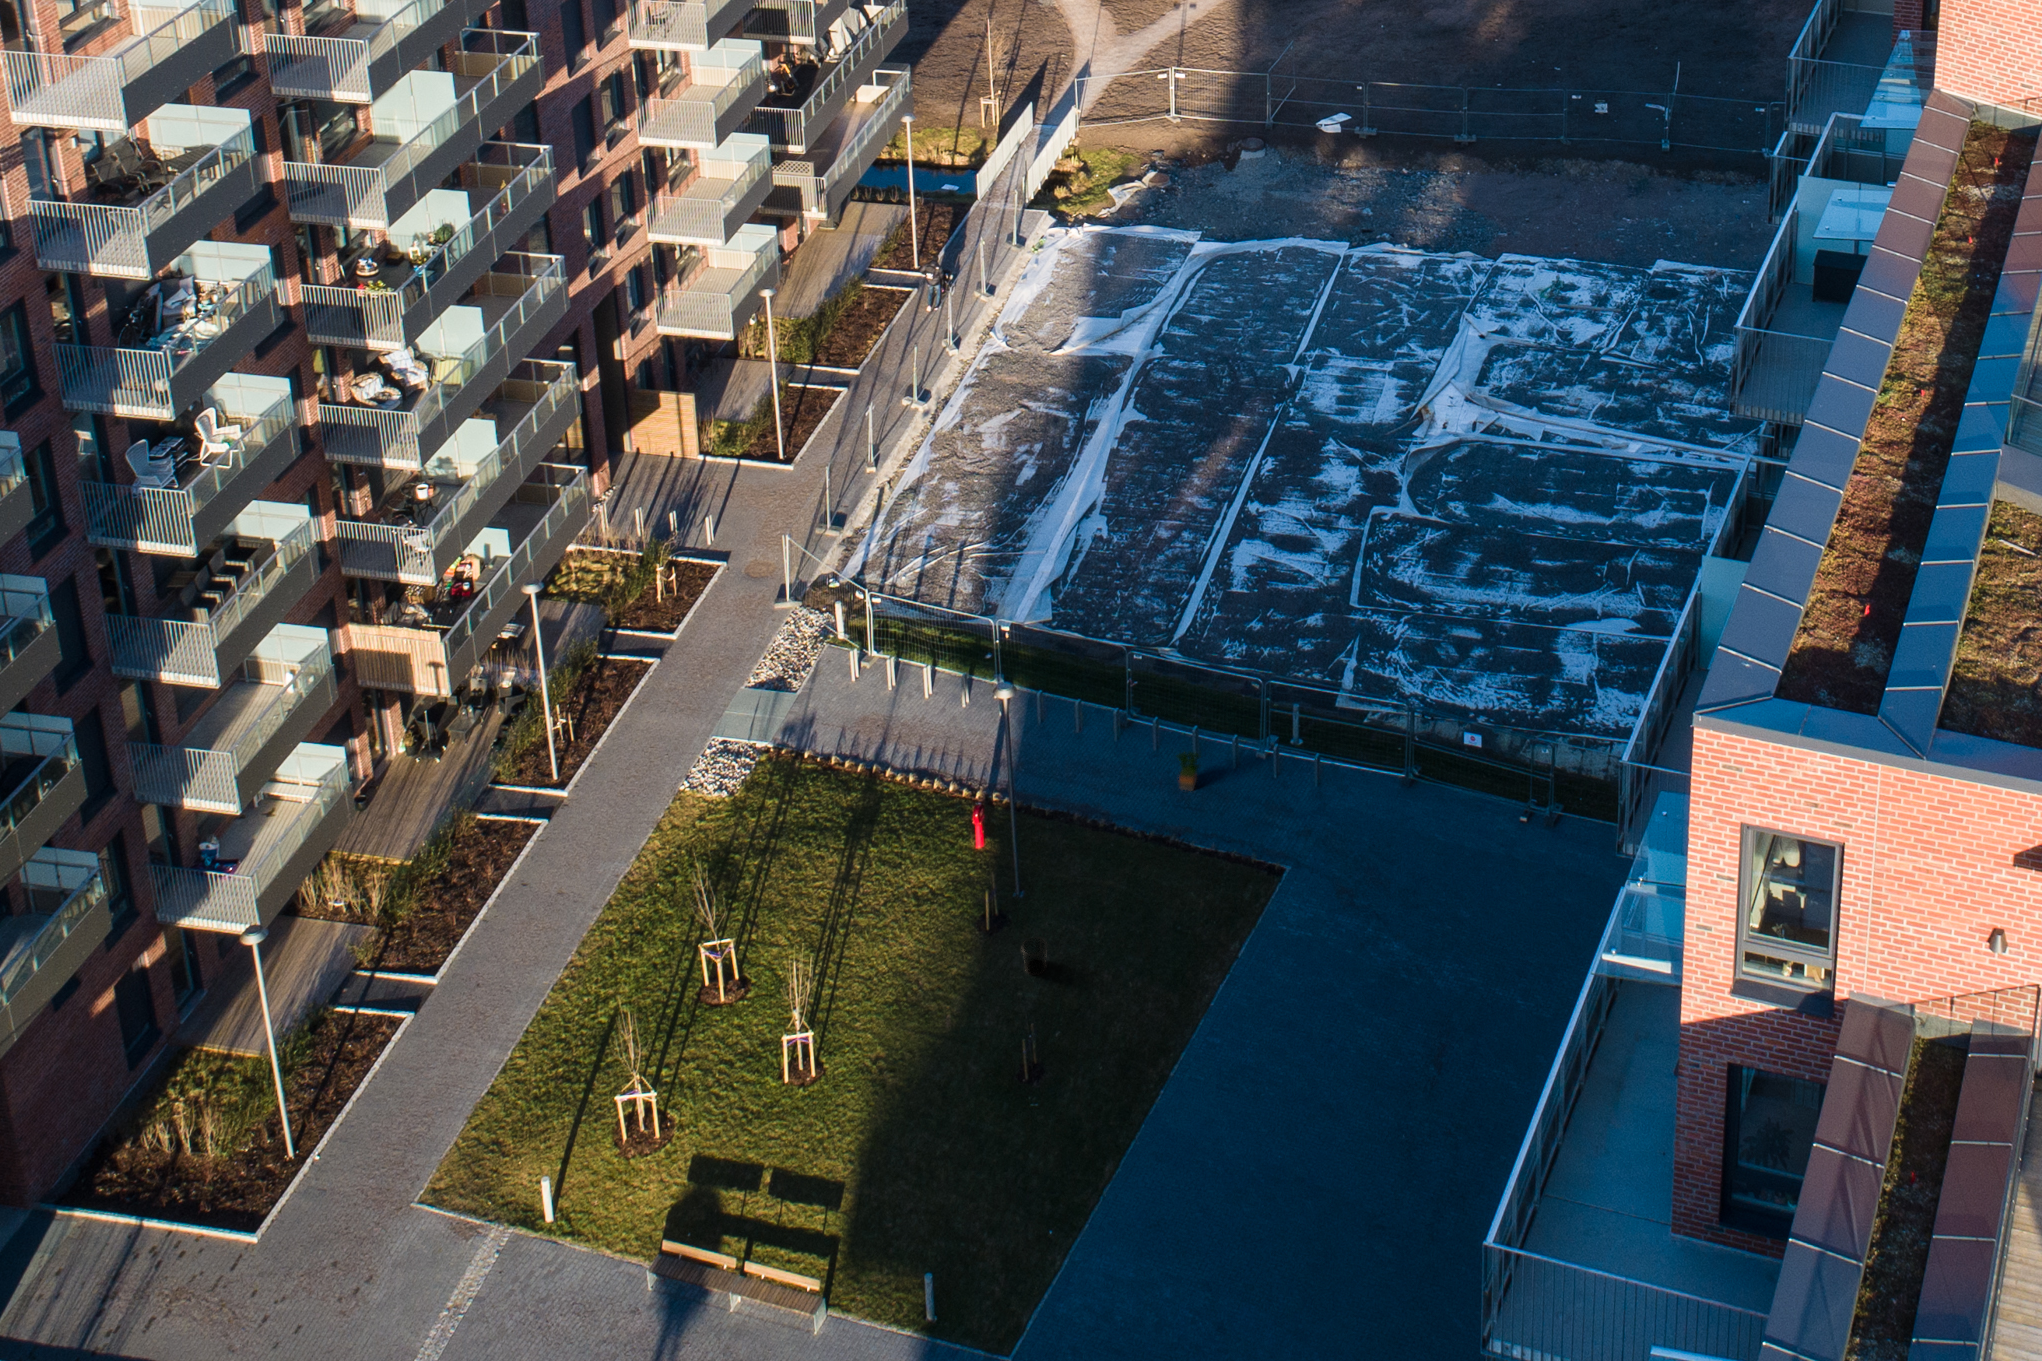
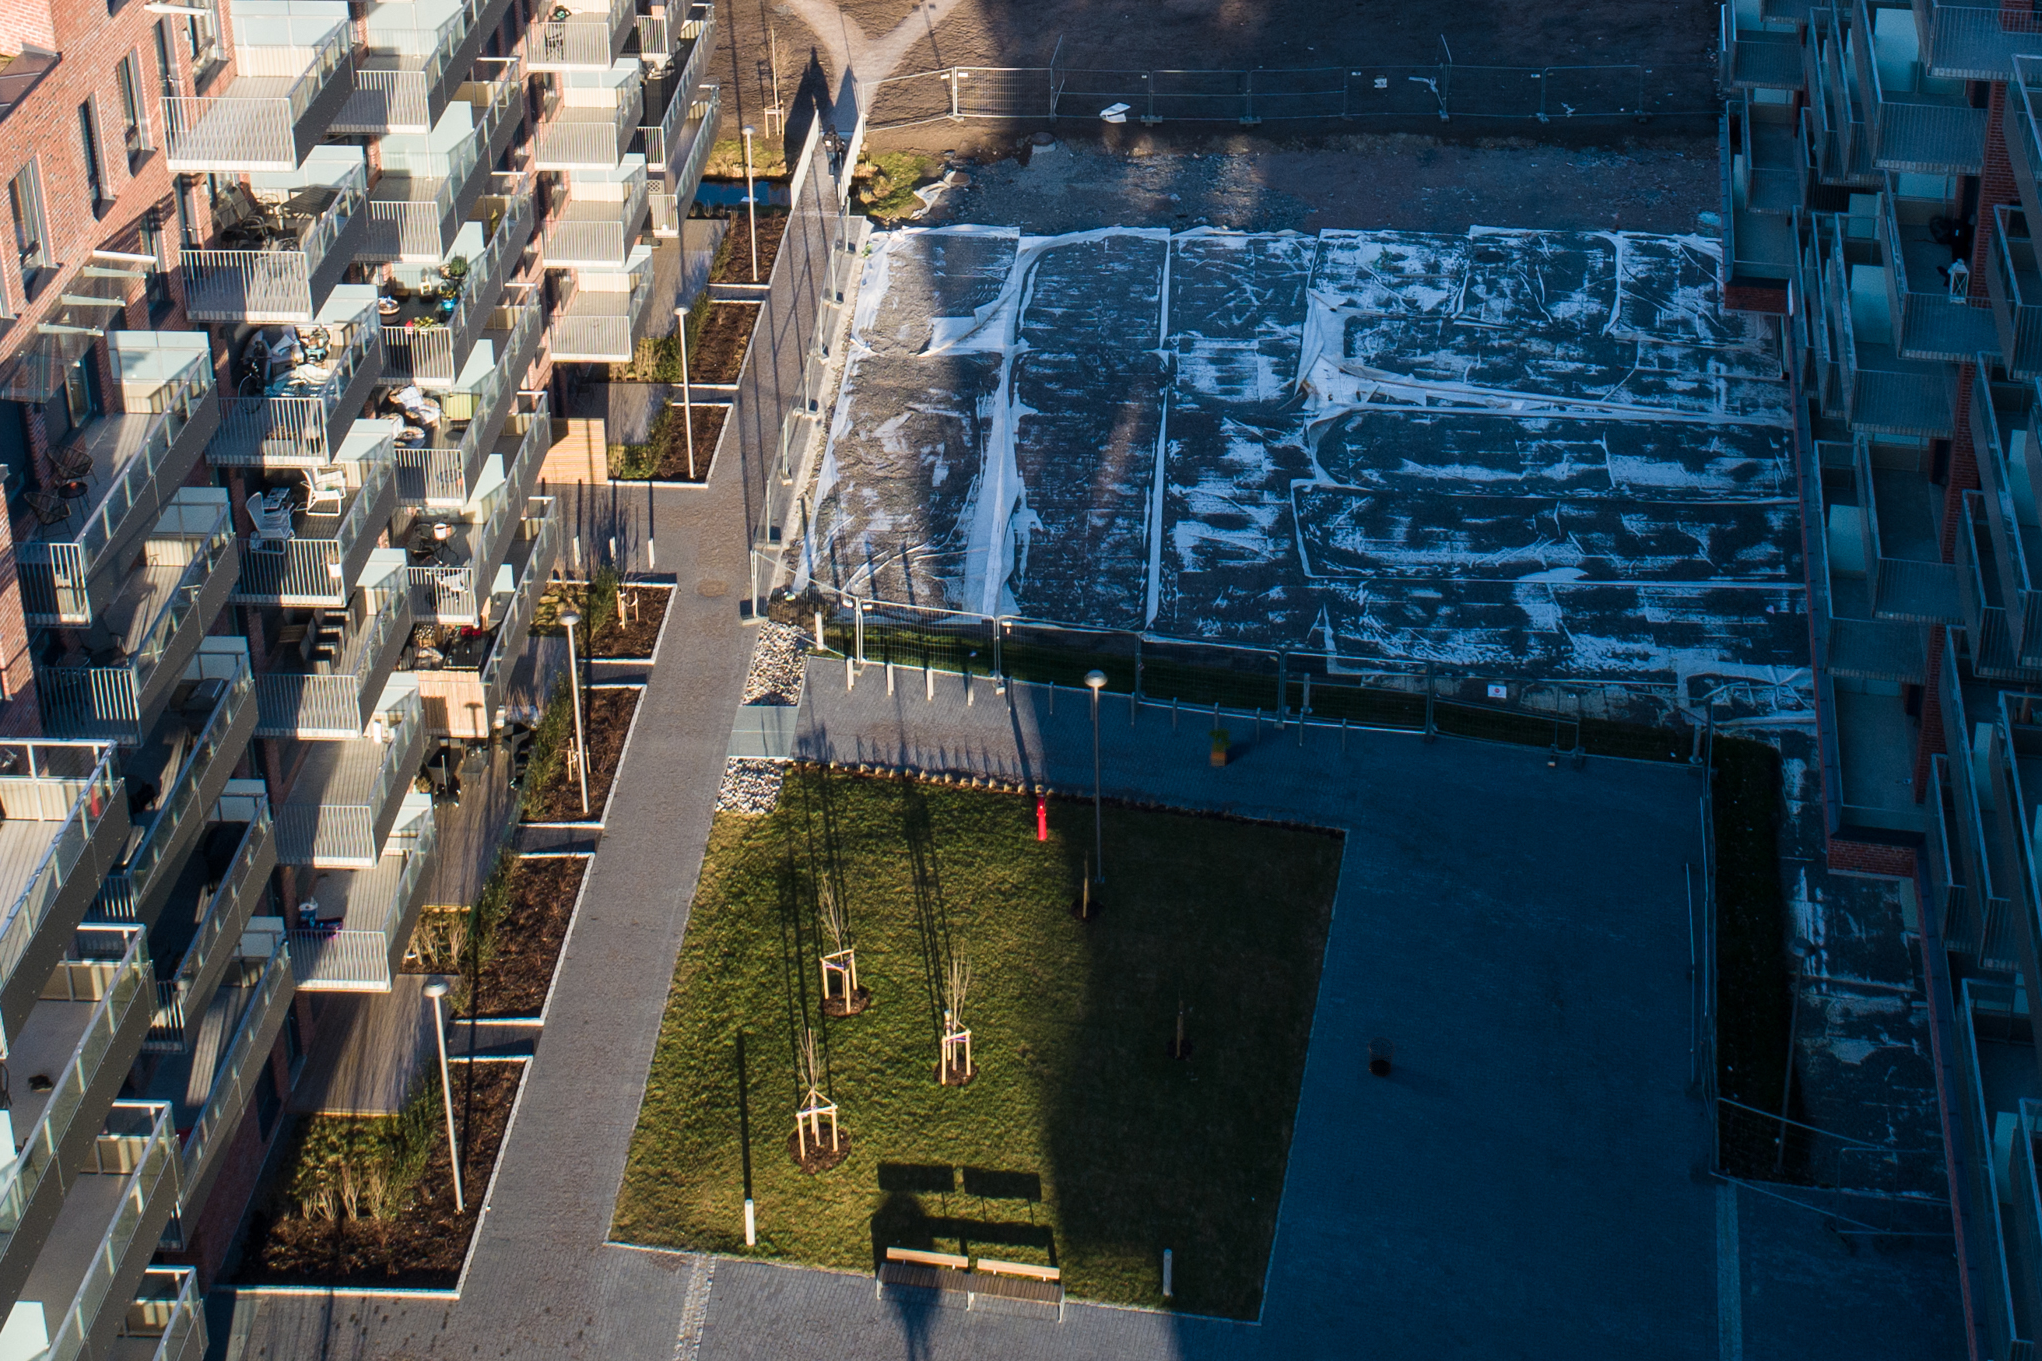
waste bin: present [1023,938,1046,974] -> present [1370,1039,1394,1076]

